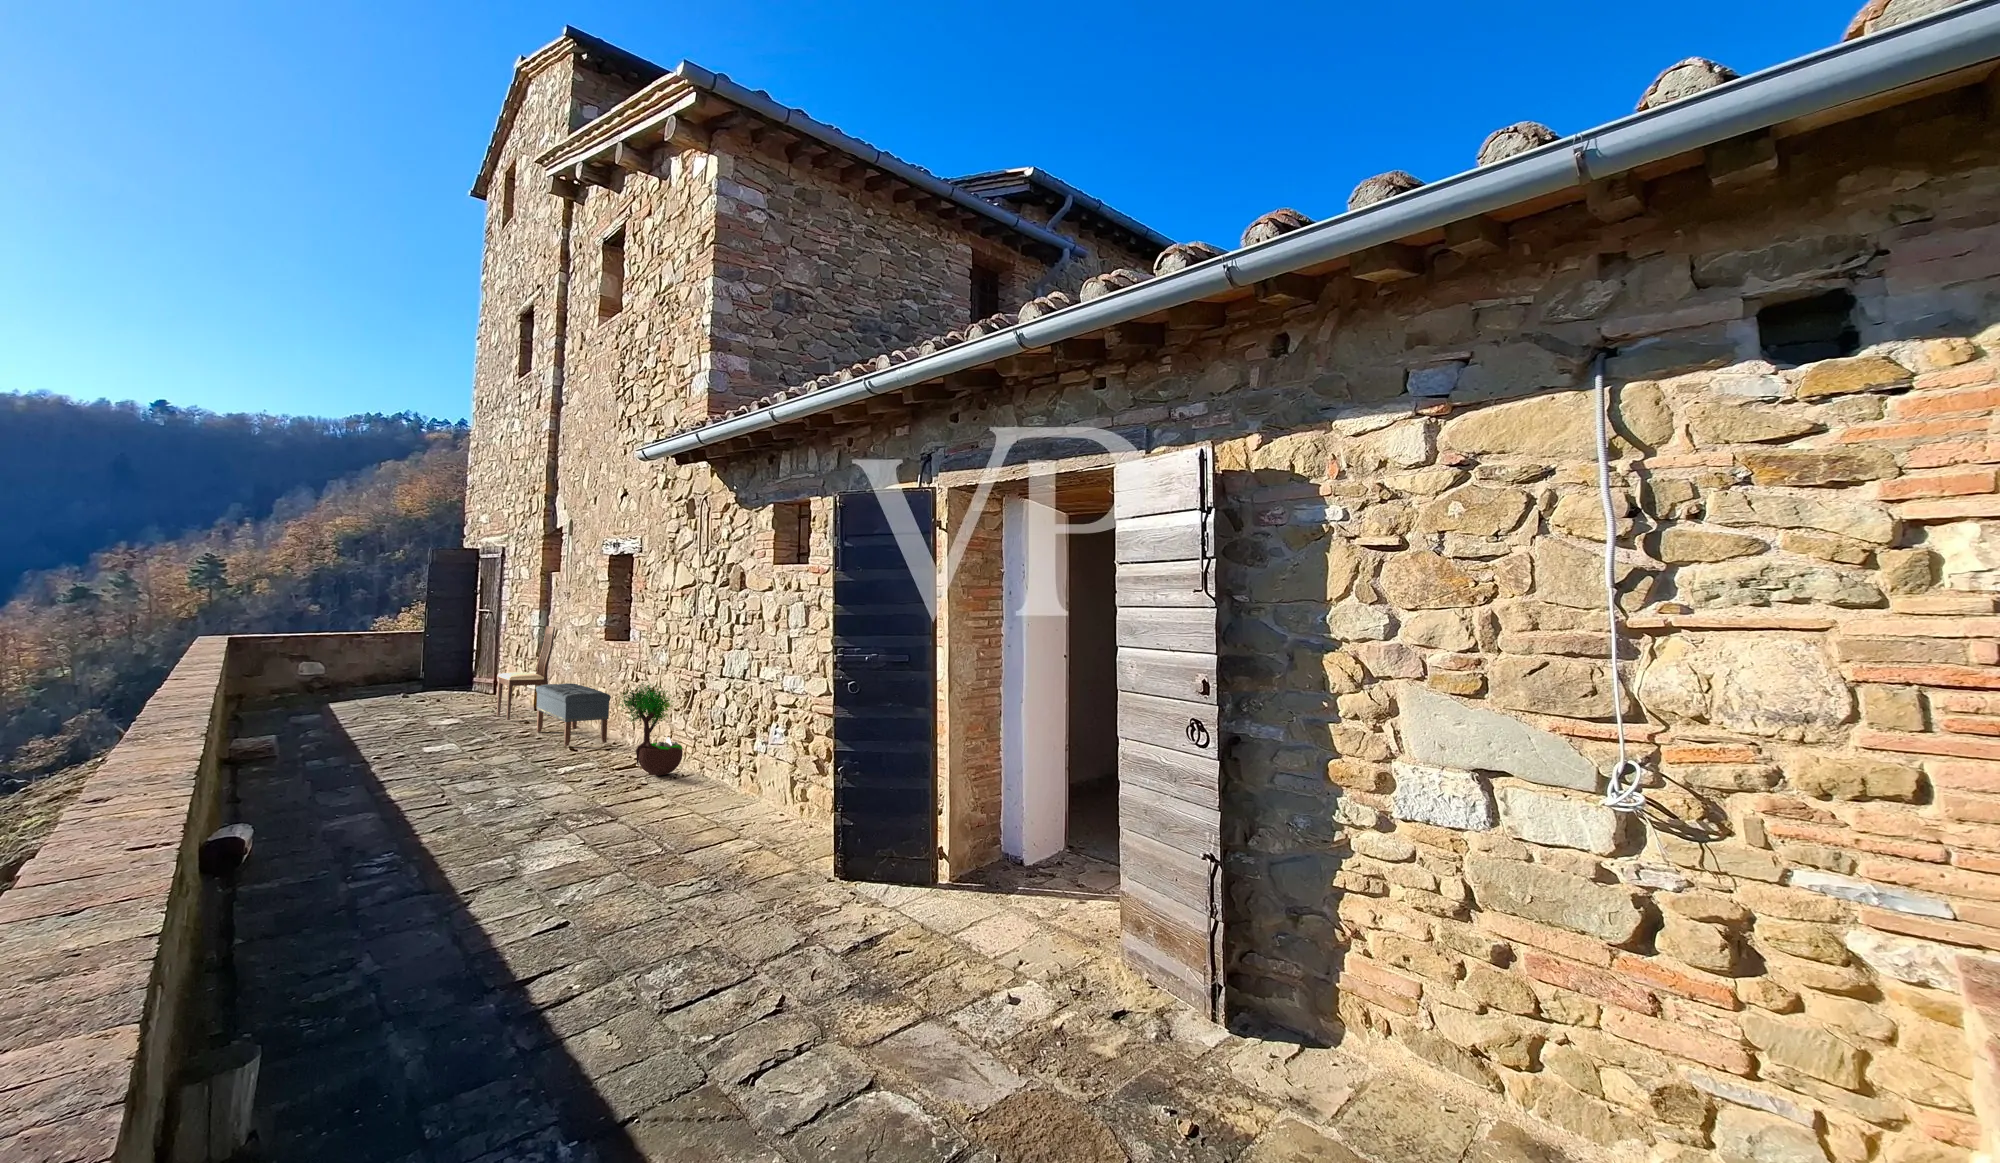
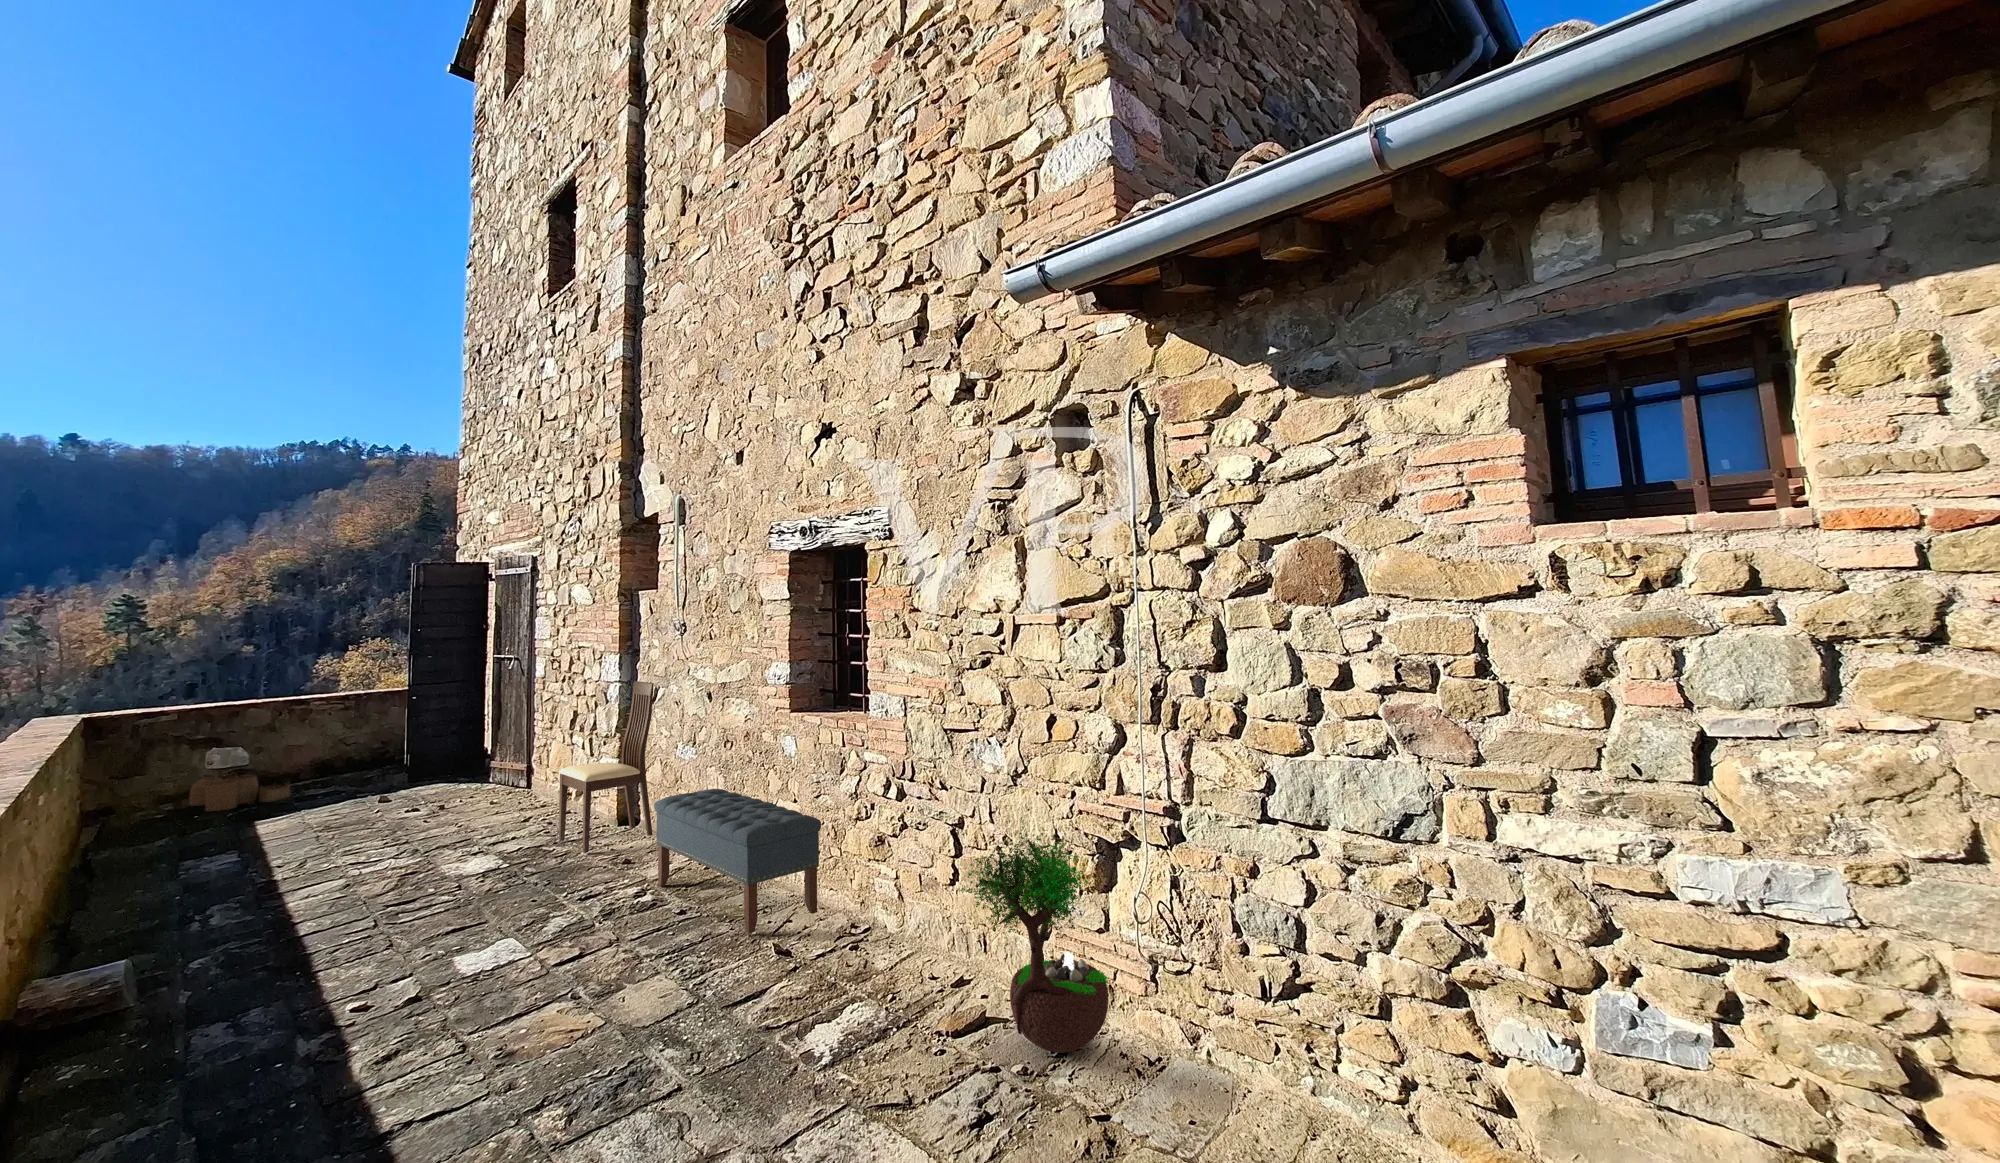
woven basket: none [288,676,349,698] -> present [189,775,290,811]

